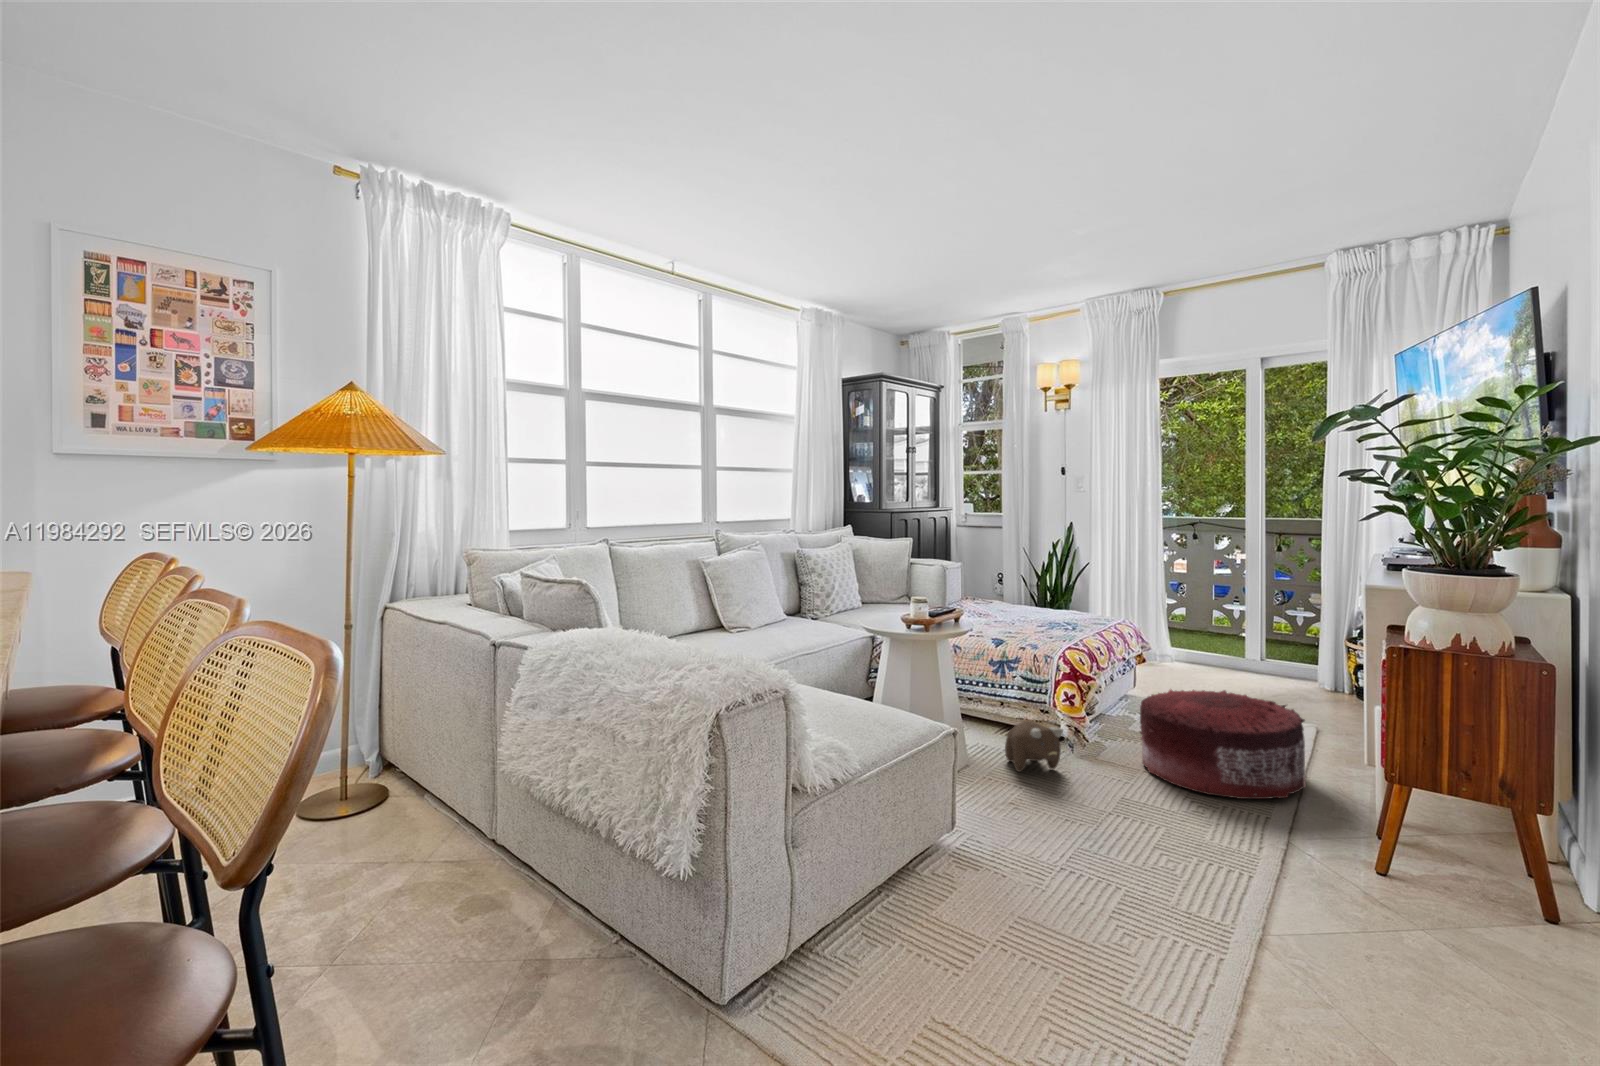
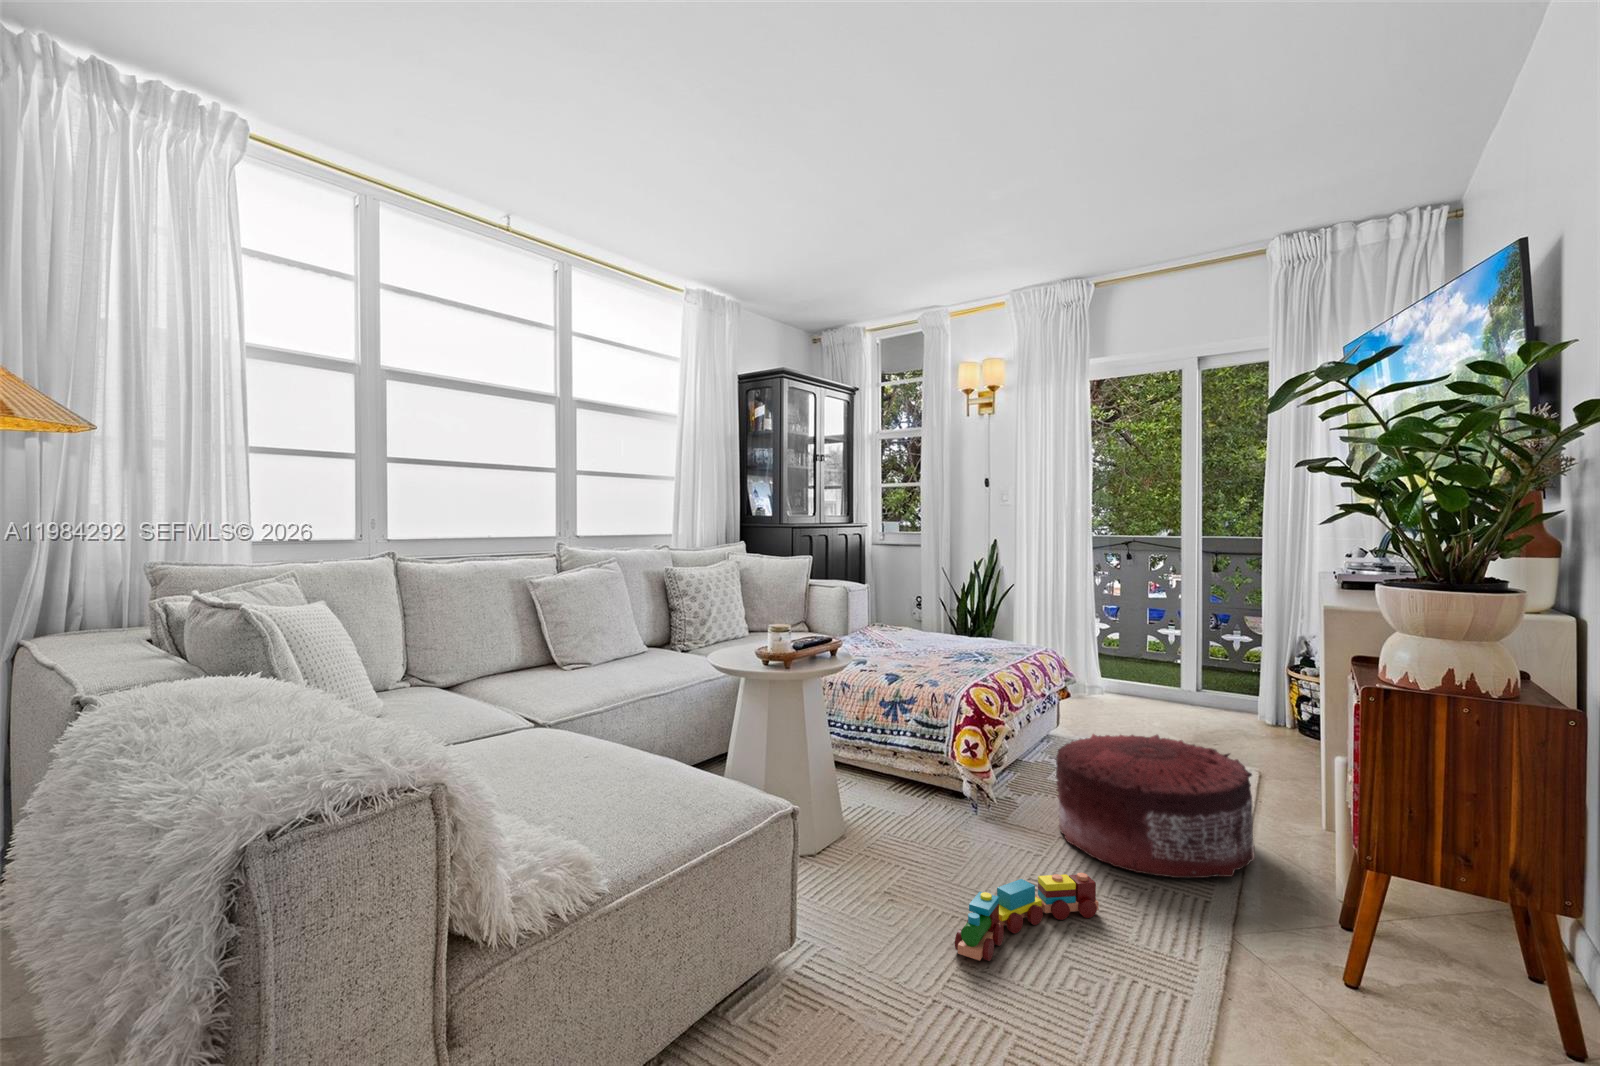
plush toy: present [1005,721,1063,772] -> none [891,777,959,844]
toy train: none [1071,790,1179,847] -> present [955,873,1099,961]

